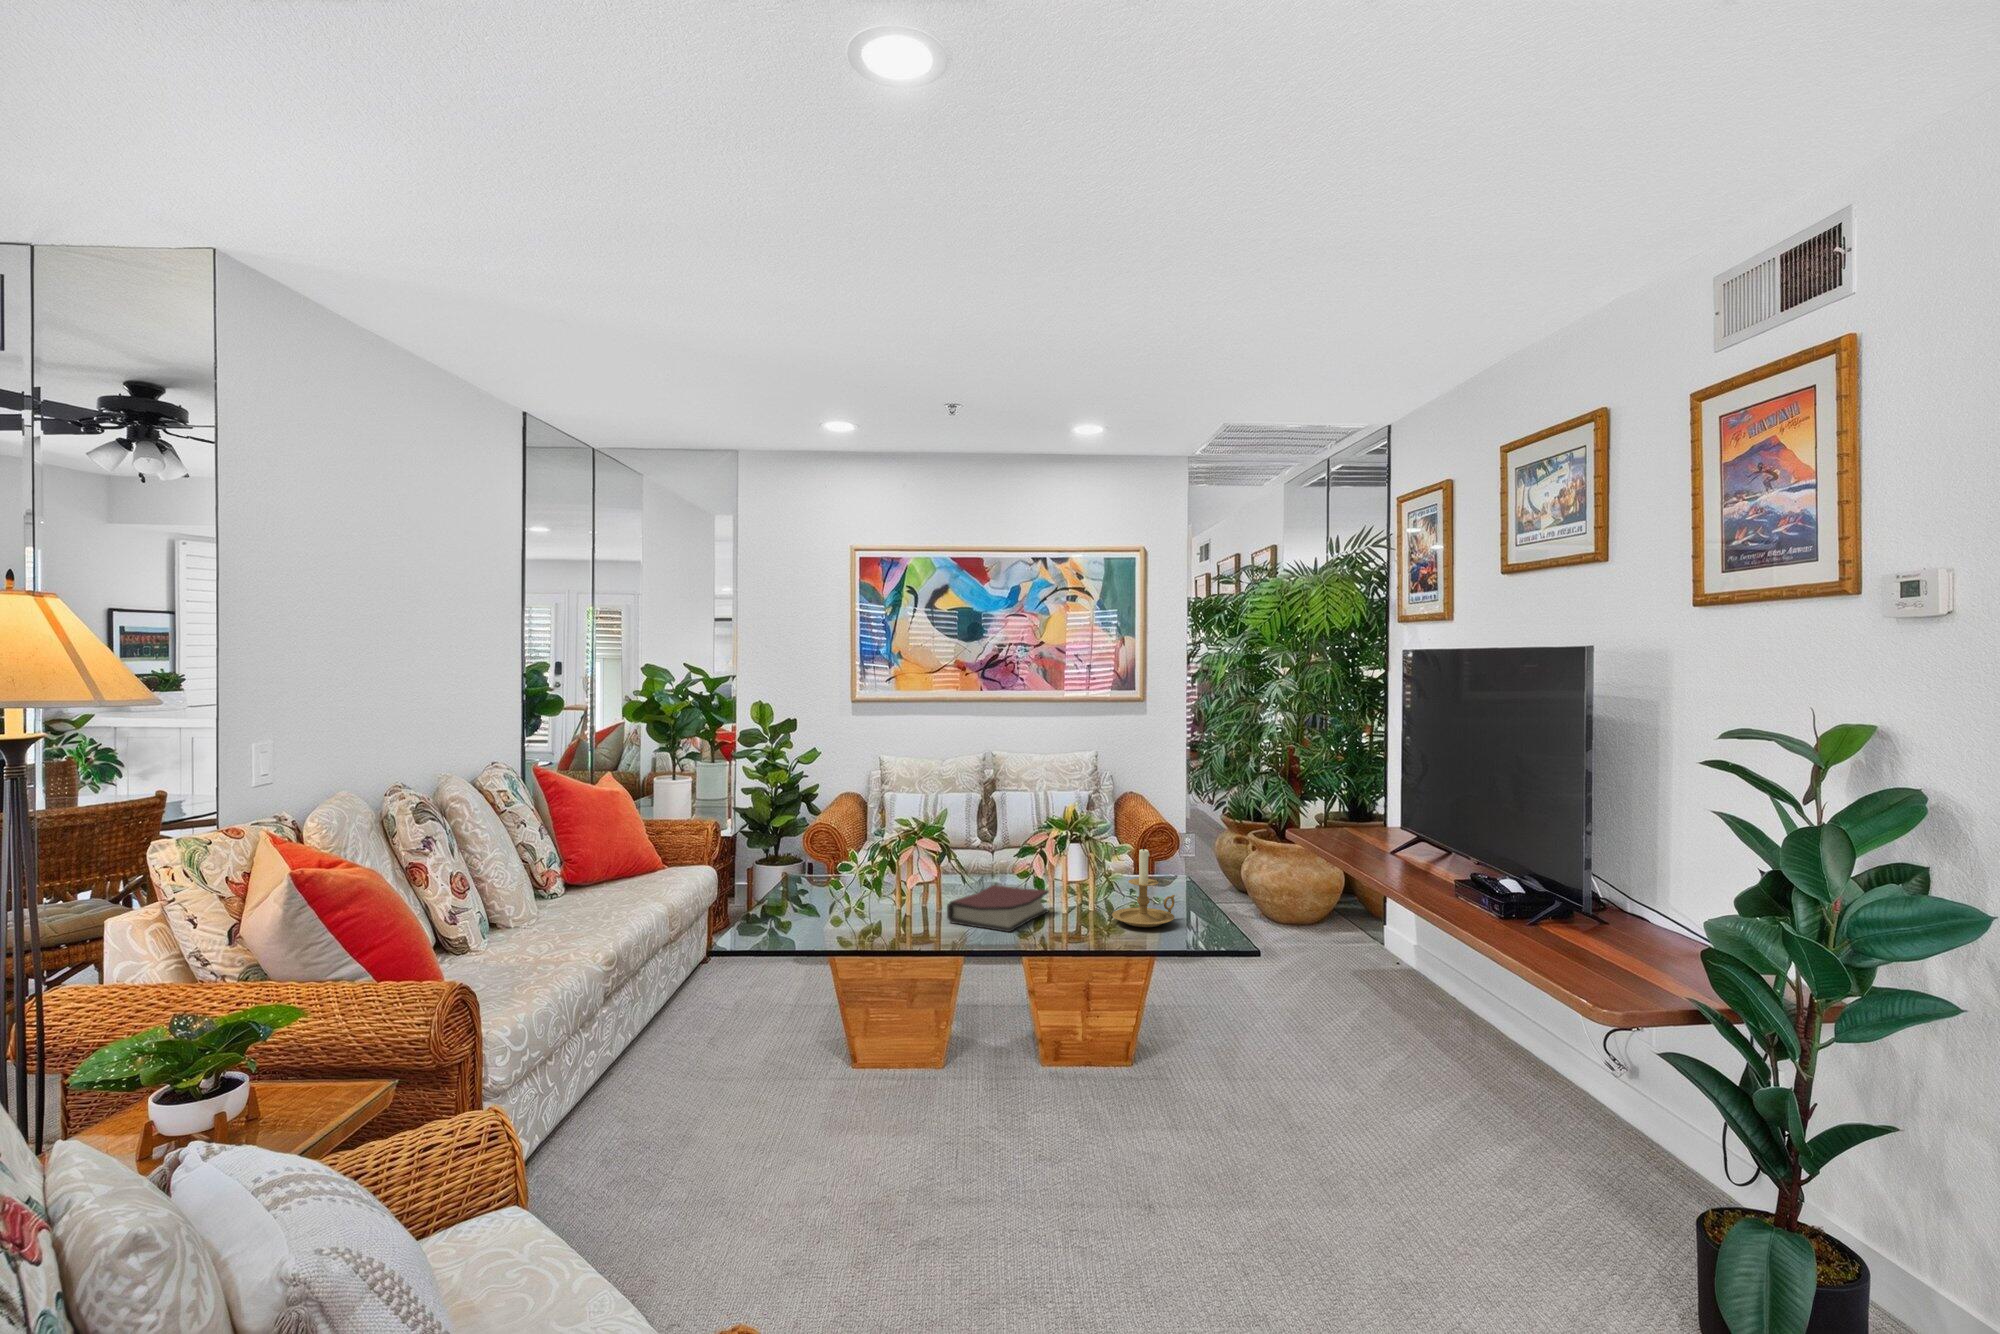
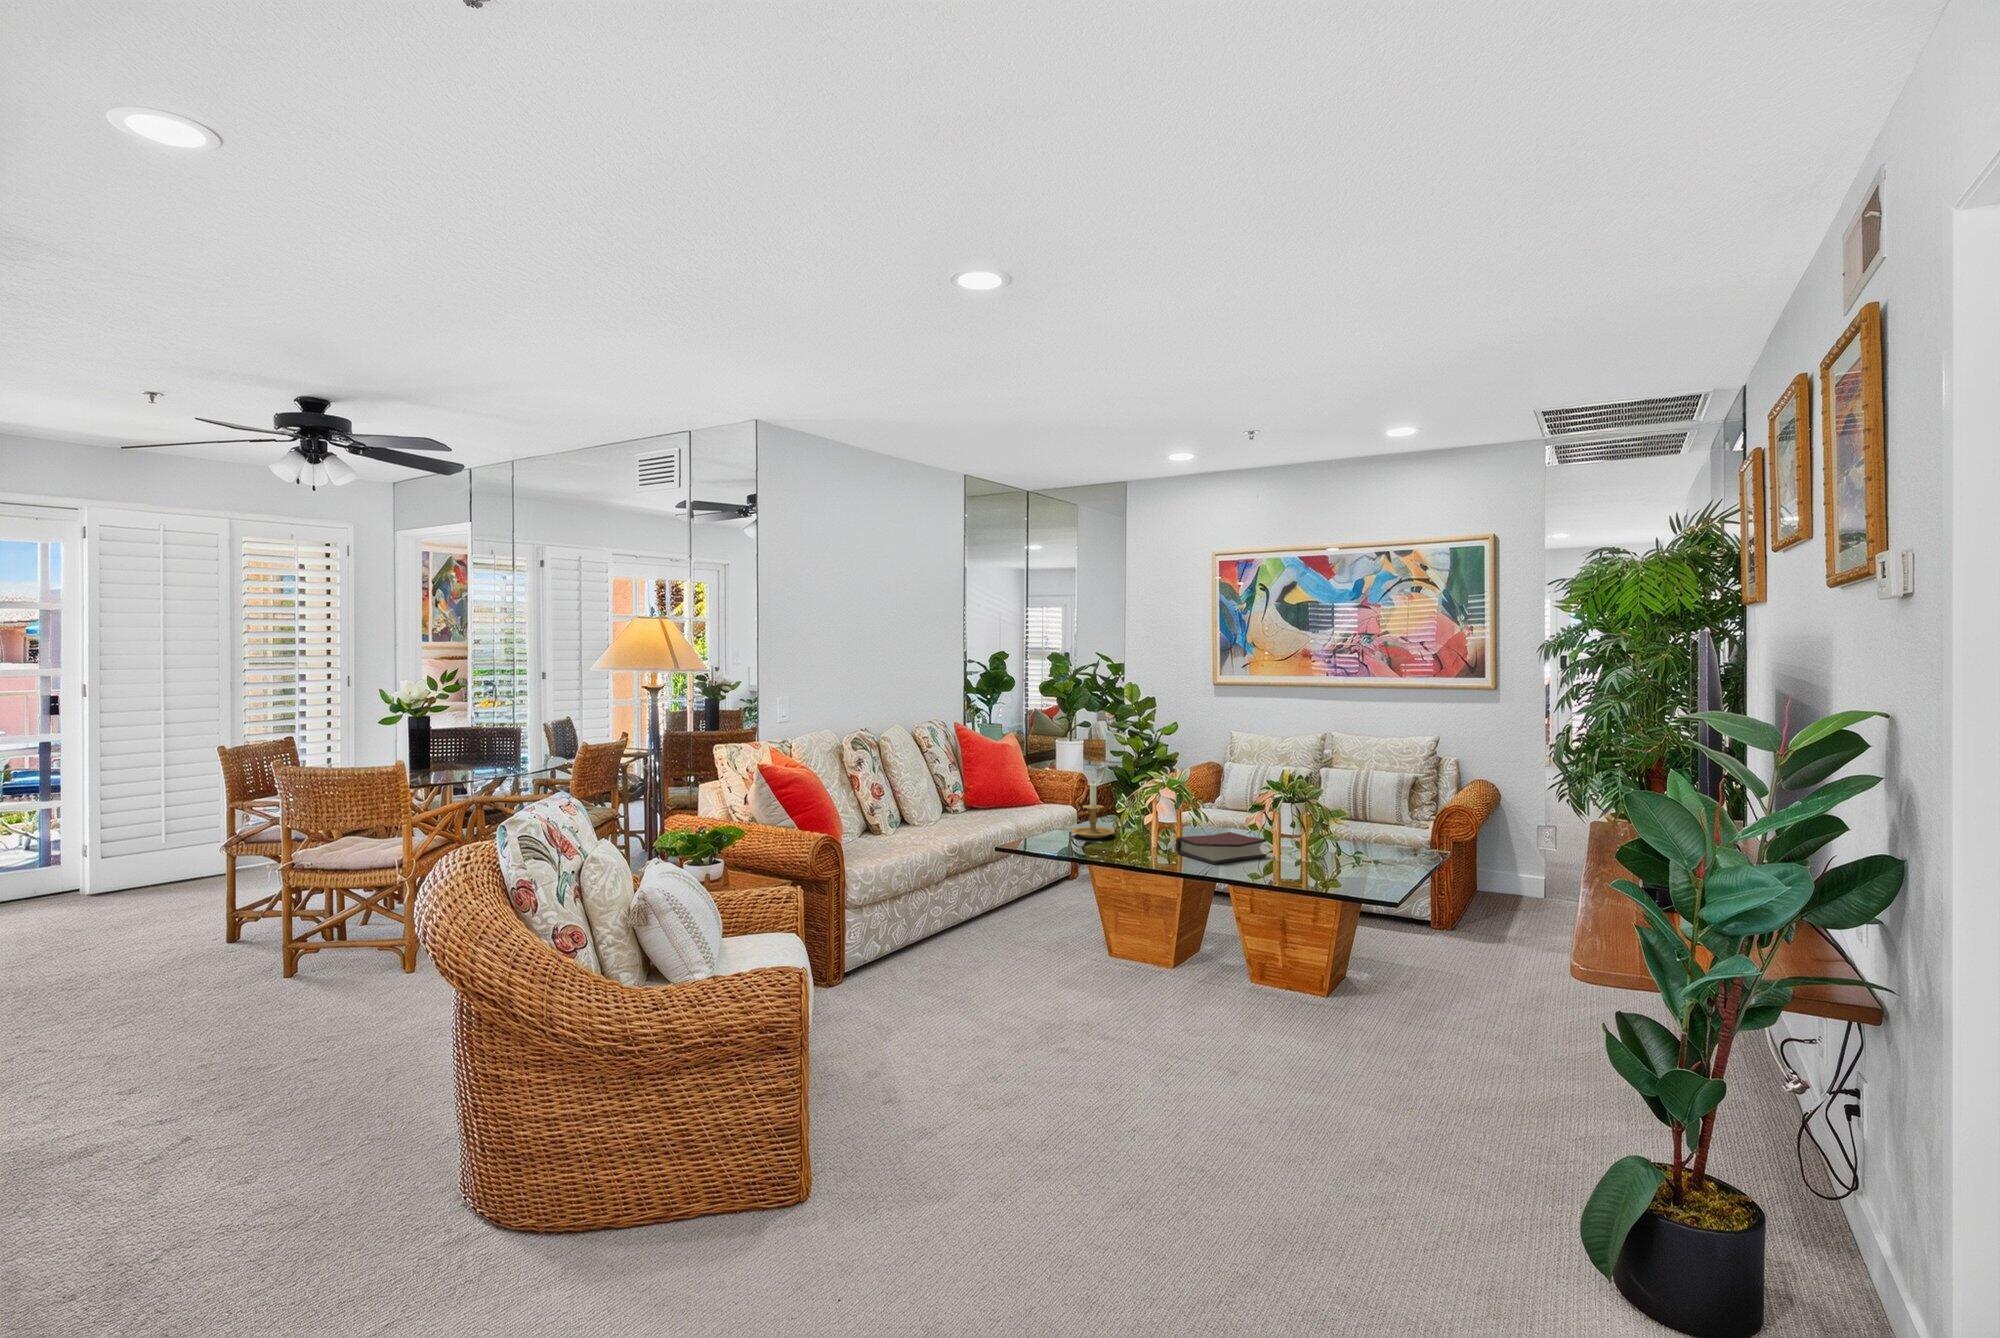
candle holder: present [1112,847,1175,927] -> present [1071,782,1123,838]

